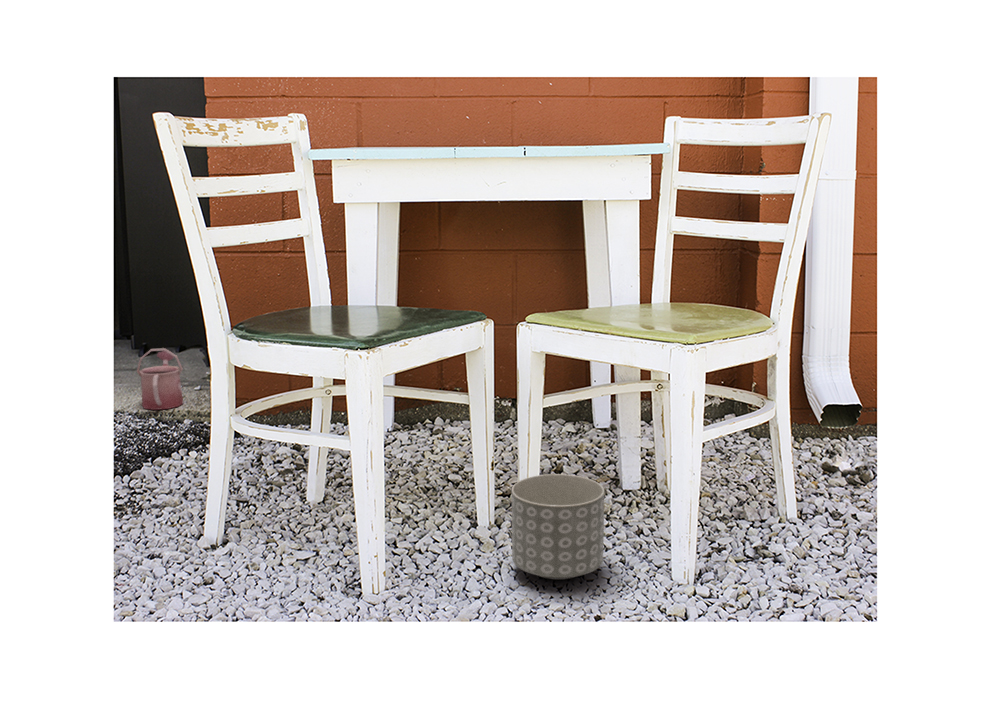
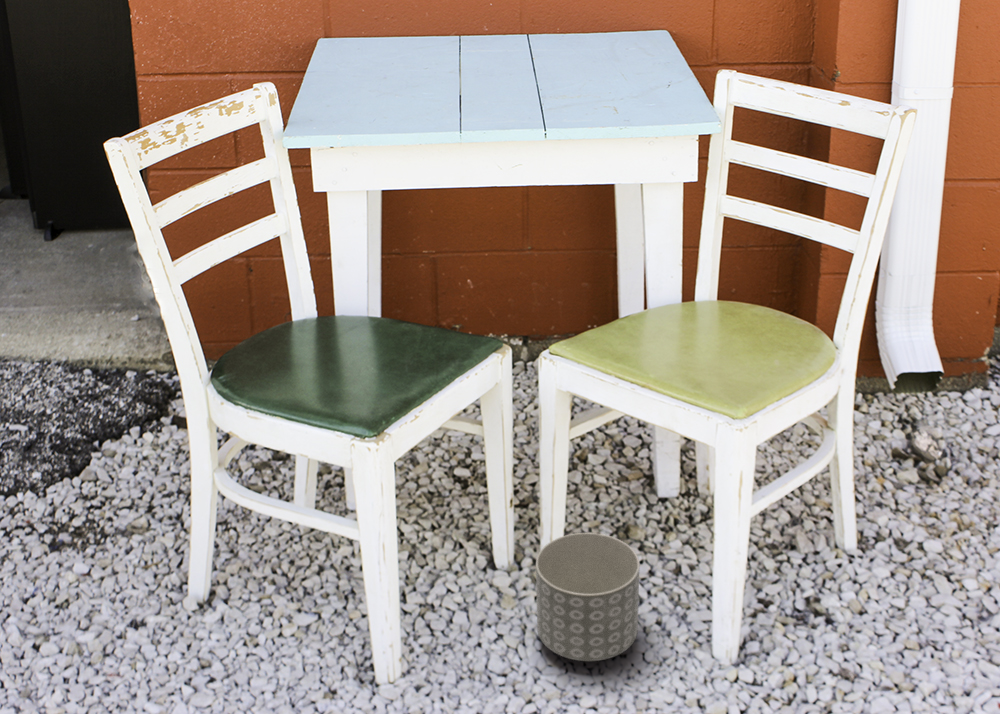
watering can: present [137,348,183,410] -> none [60,271,120,353]

